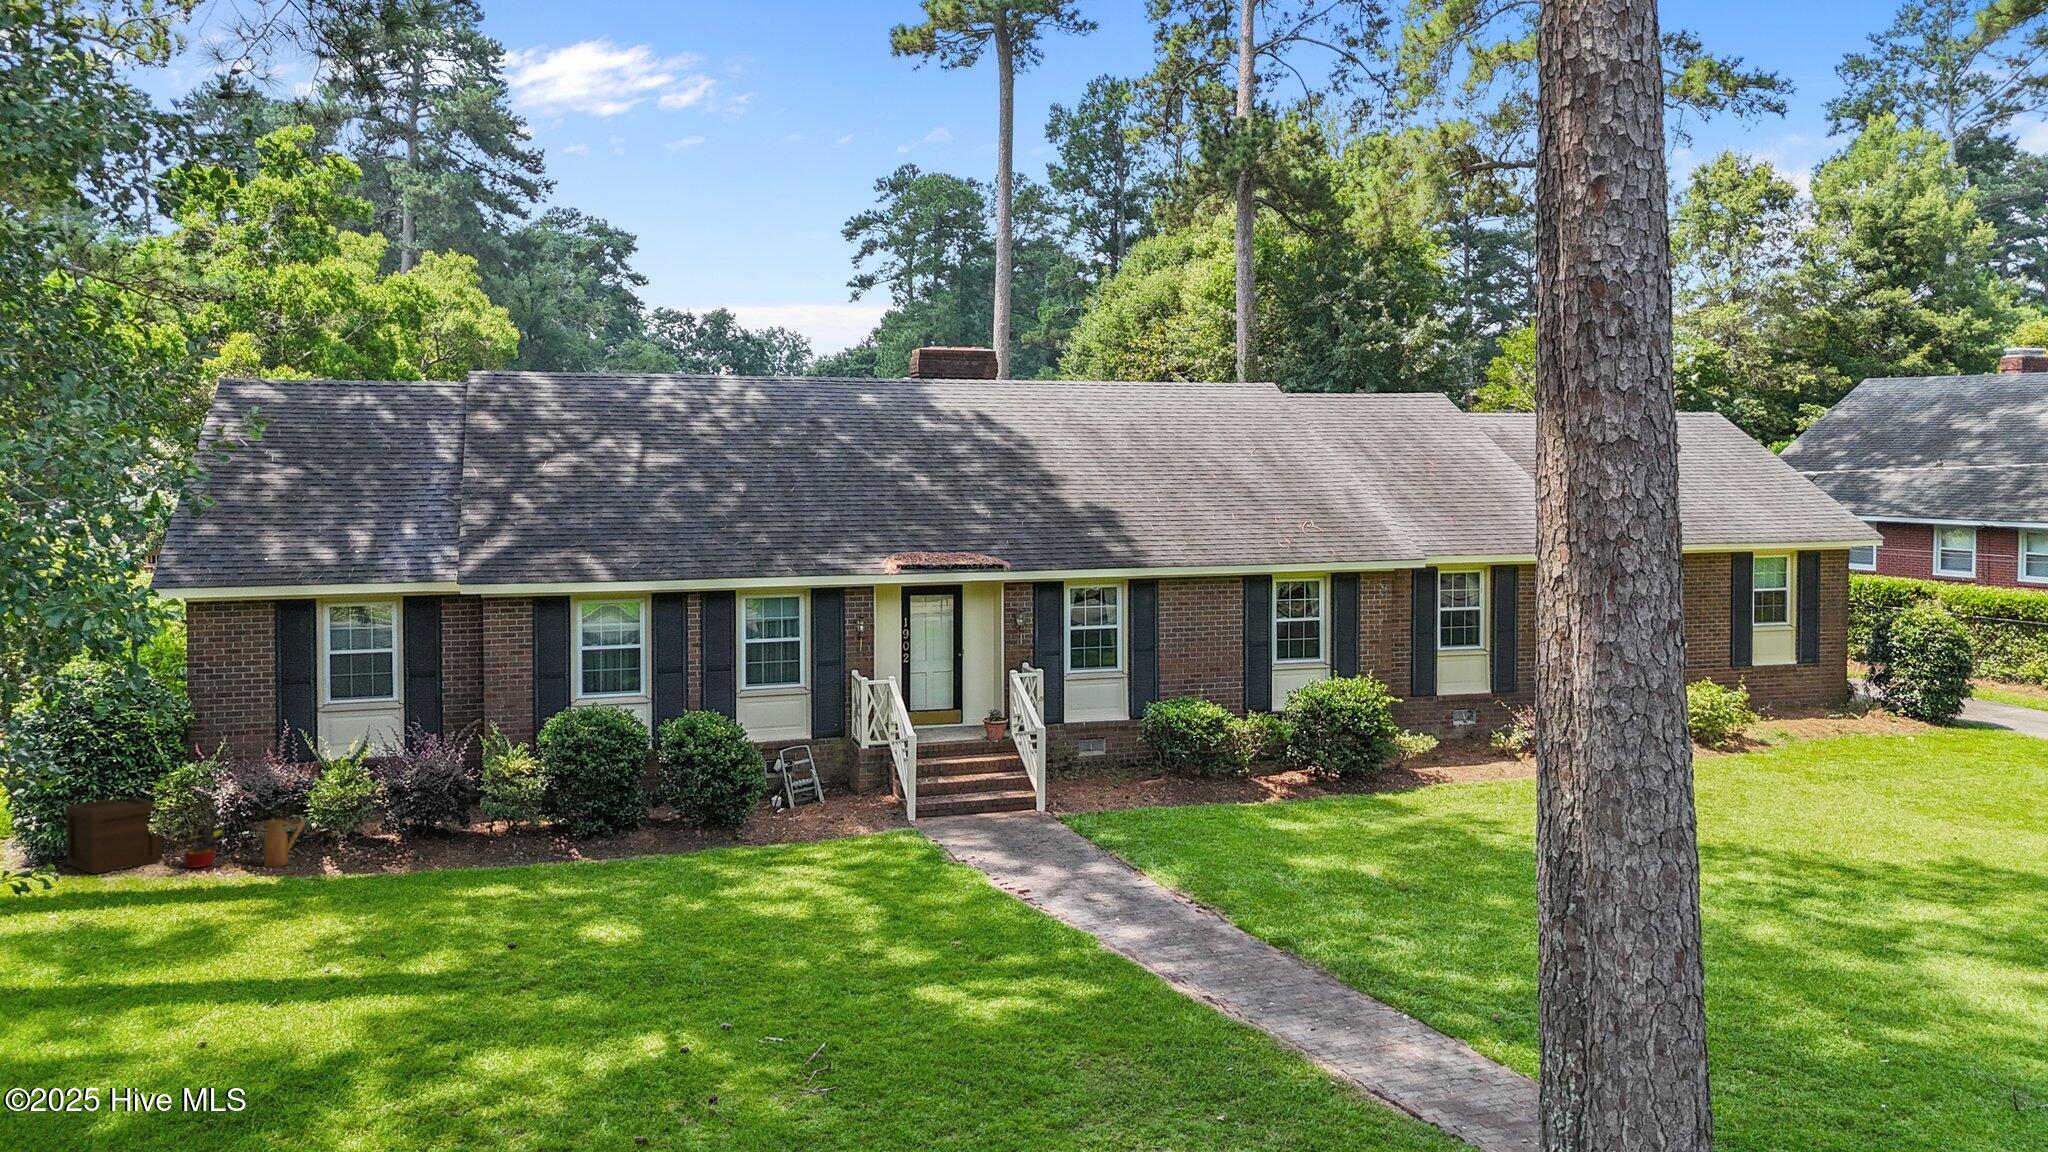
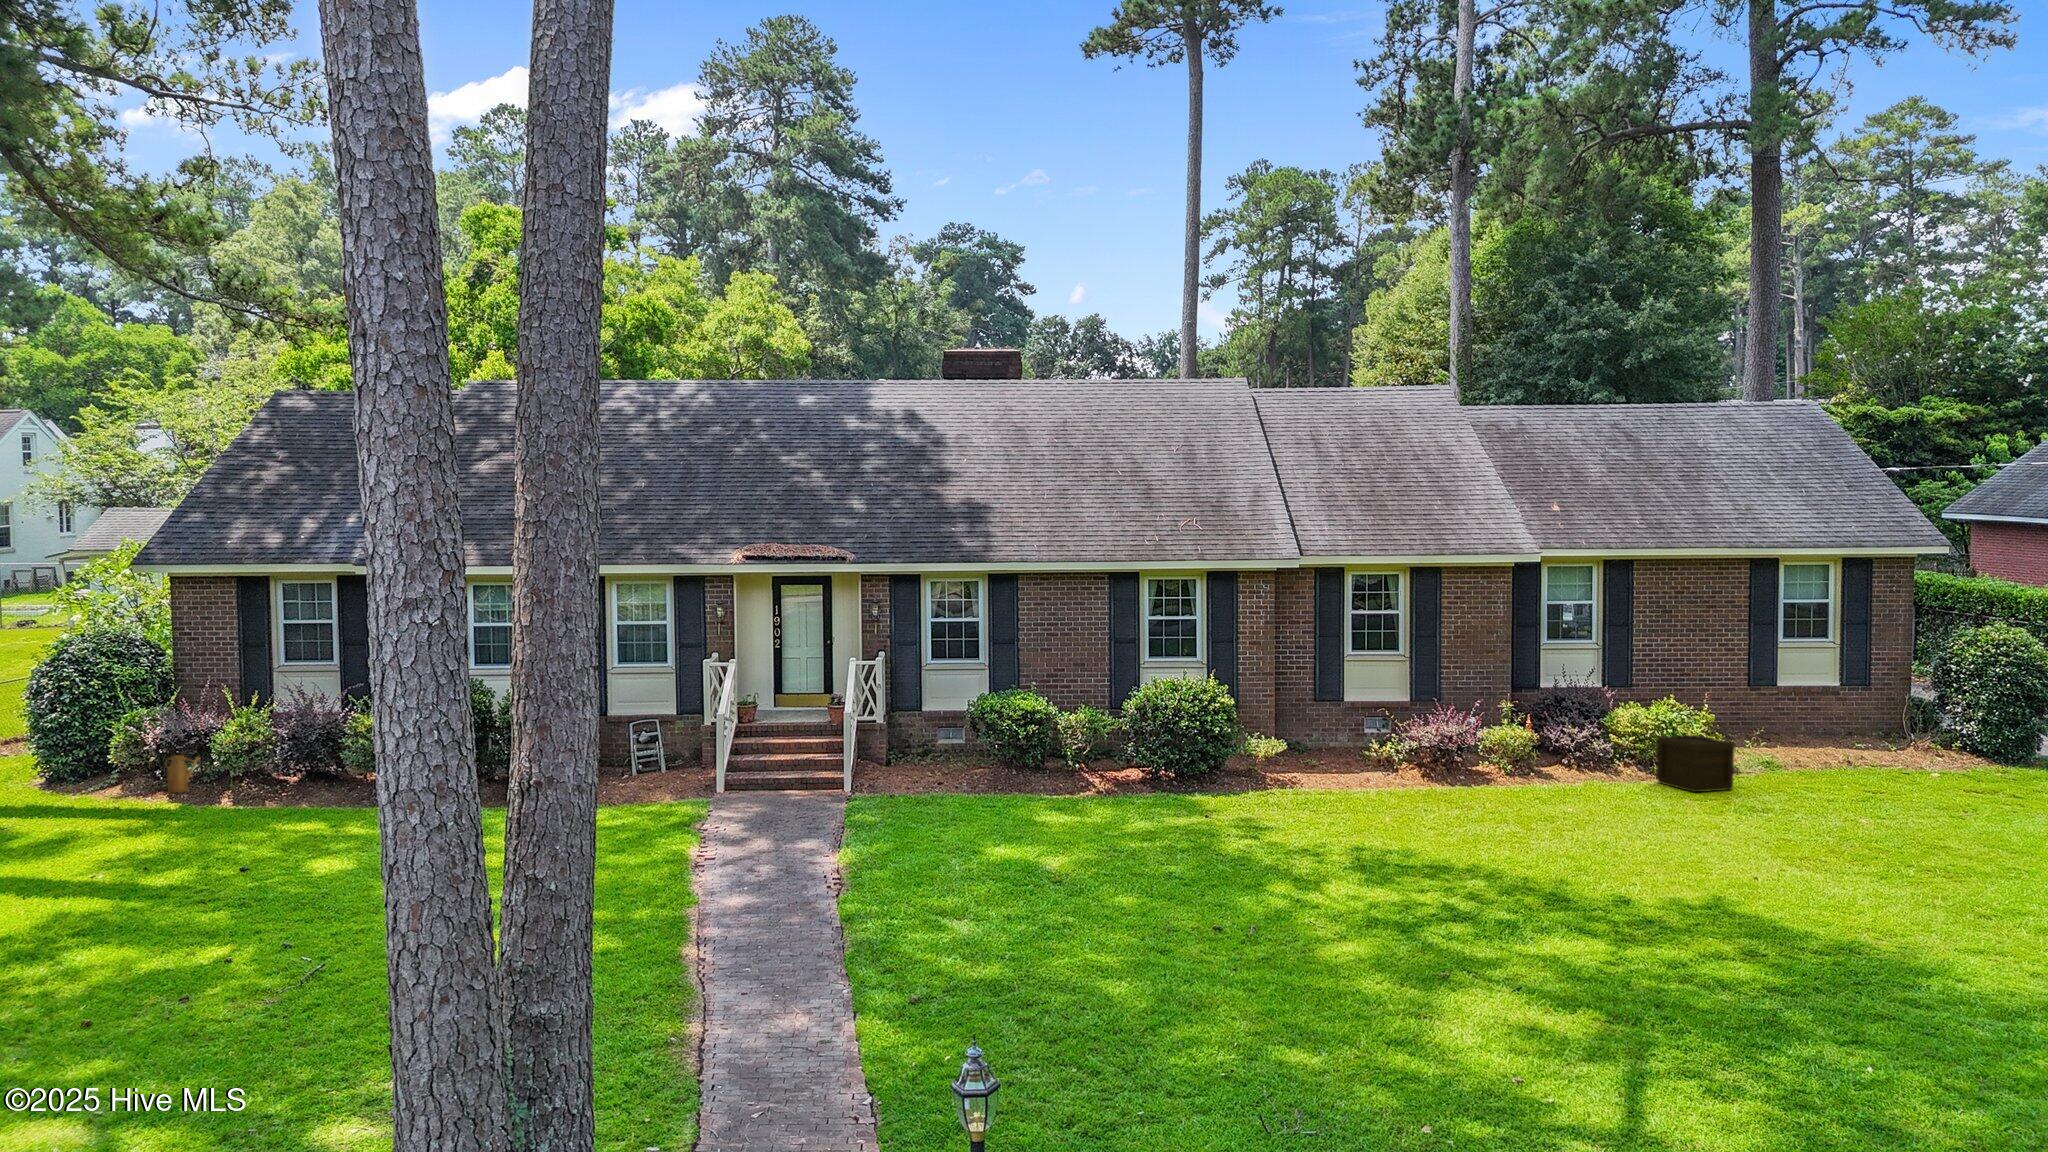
wooden crate: present [66,798,162,874] -> present [1656,735,1734,792]
decorative plant: present [185,807,224,868] -> none [116,738,142,790]

